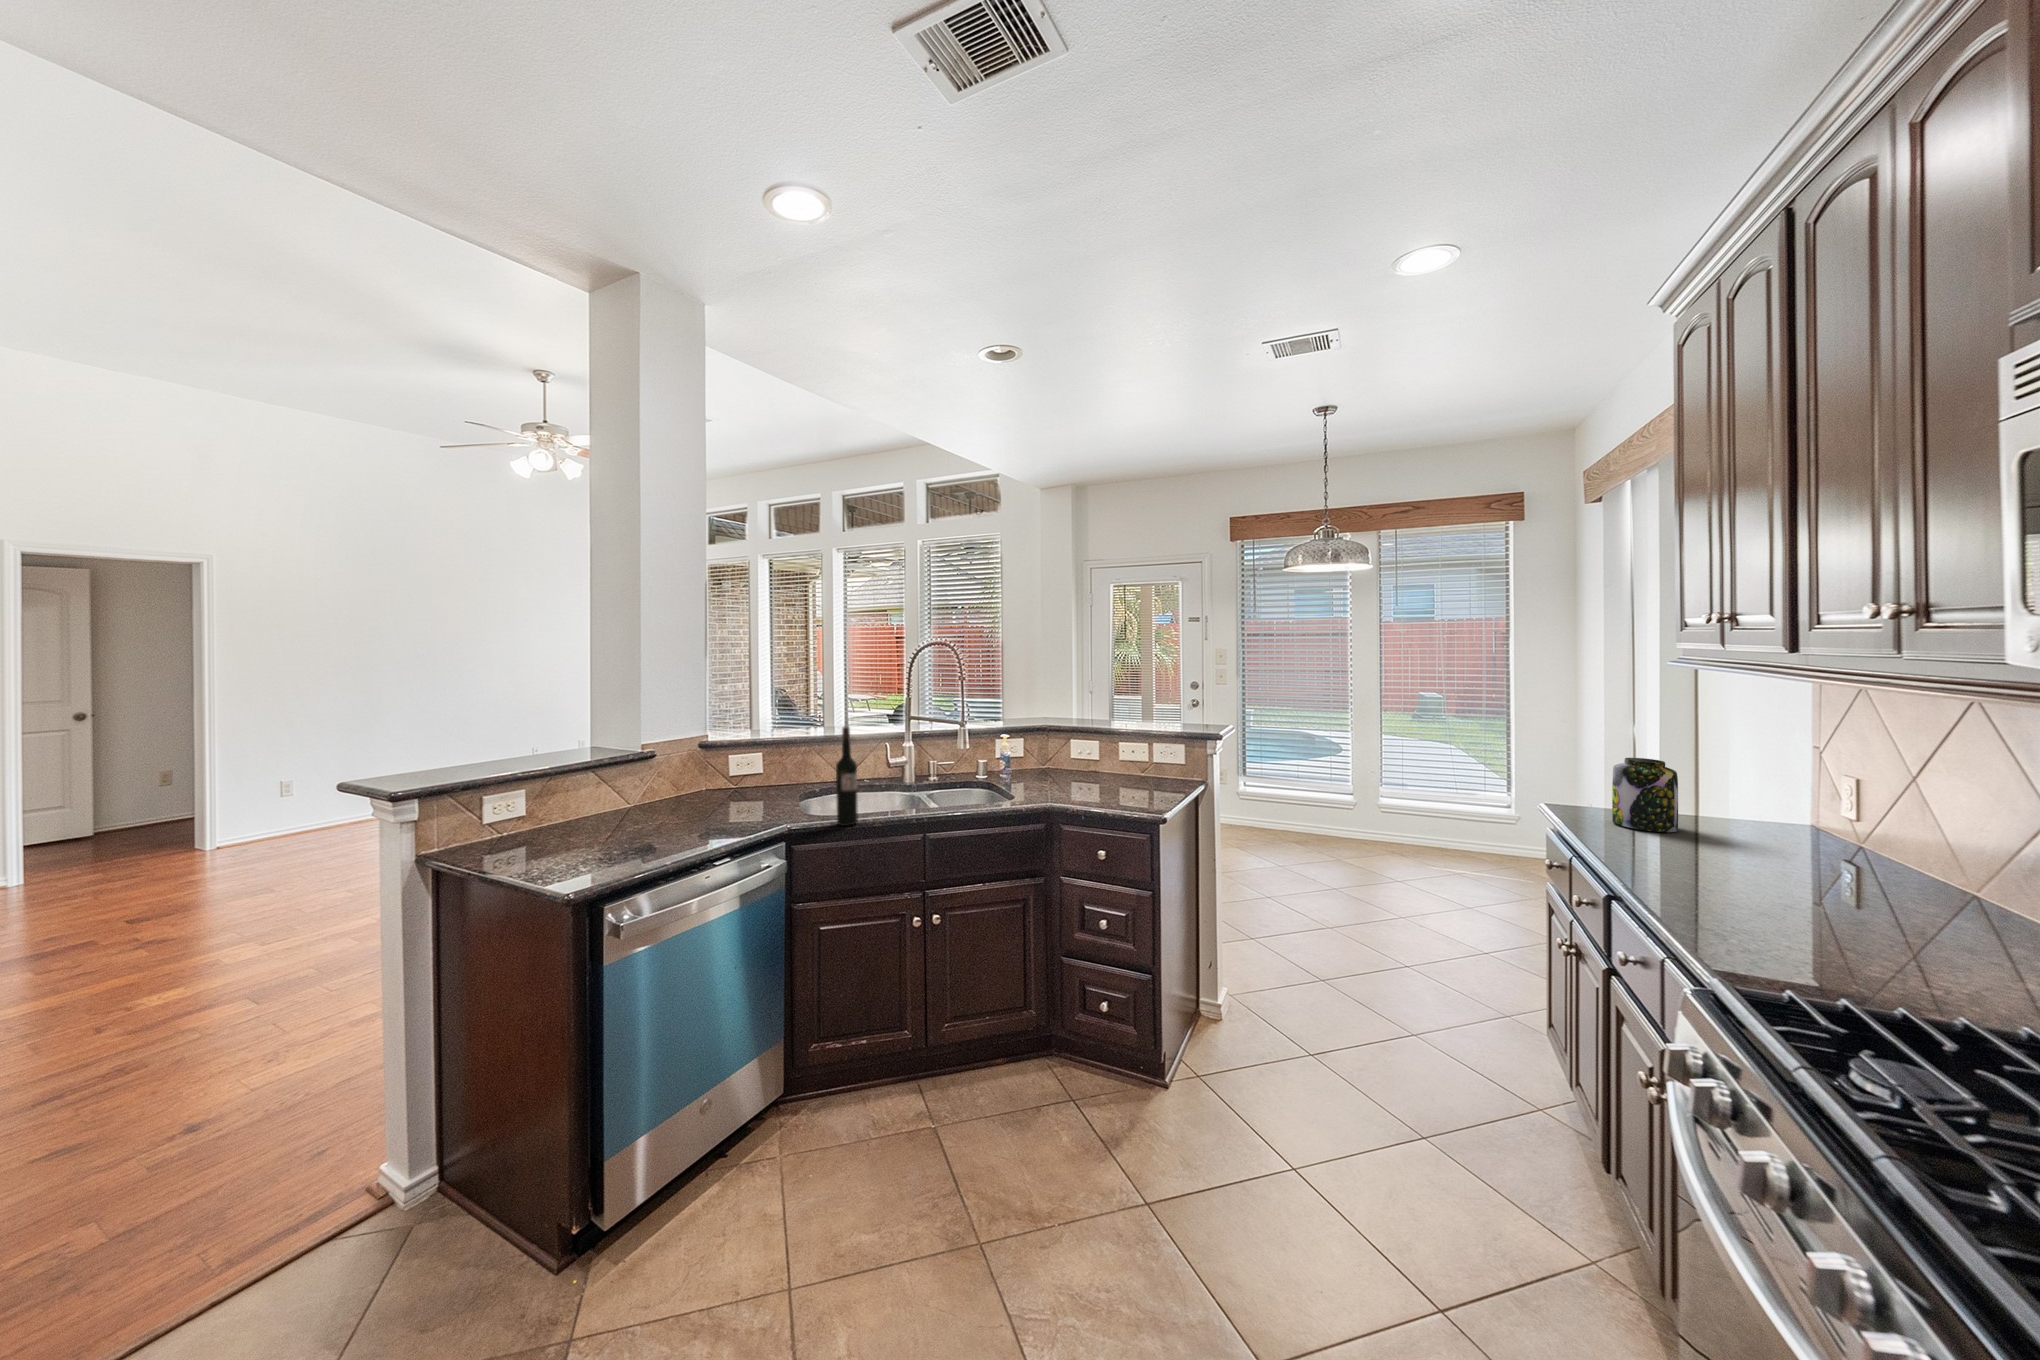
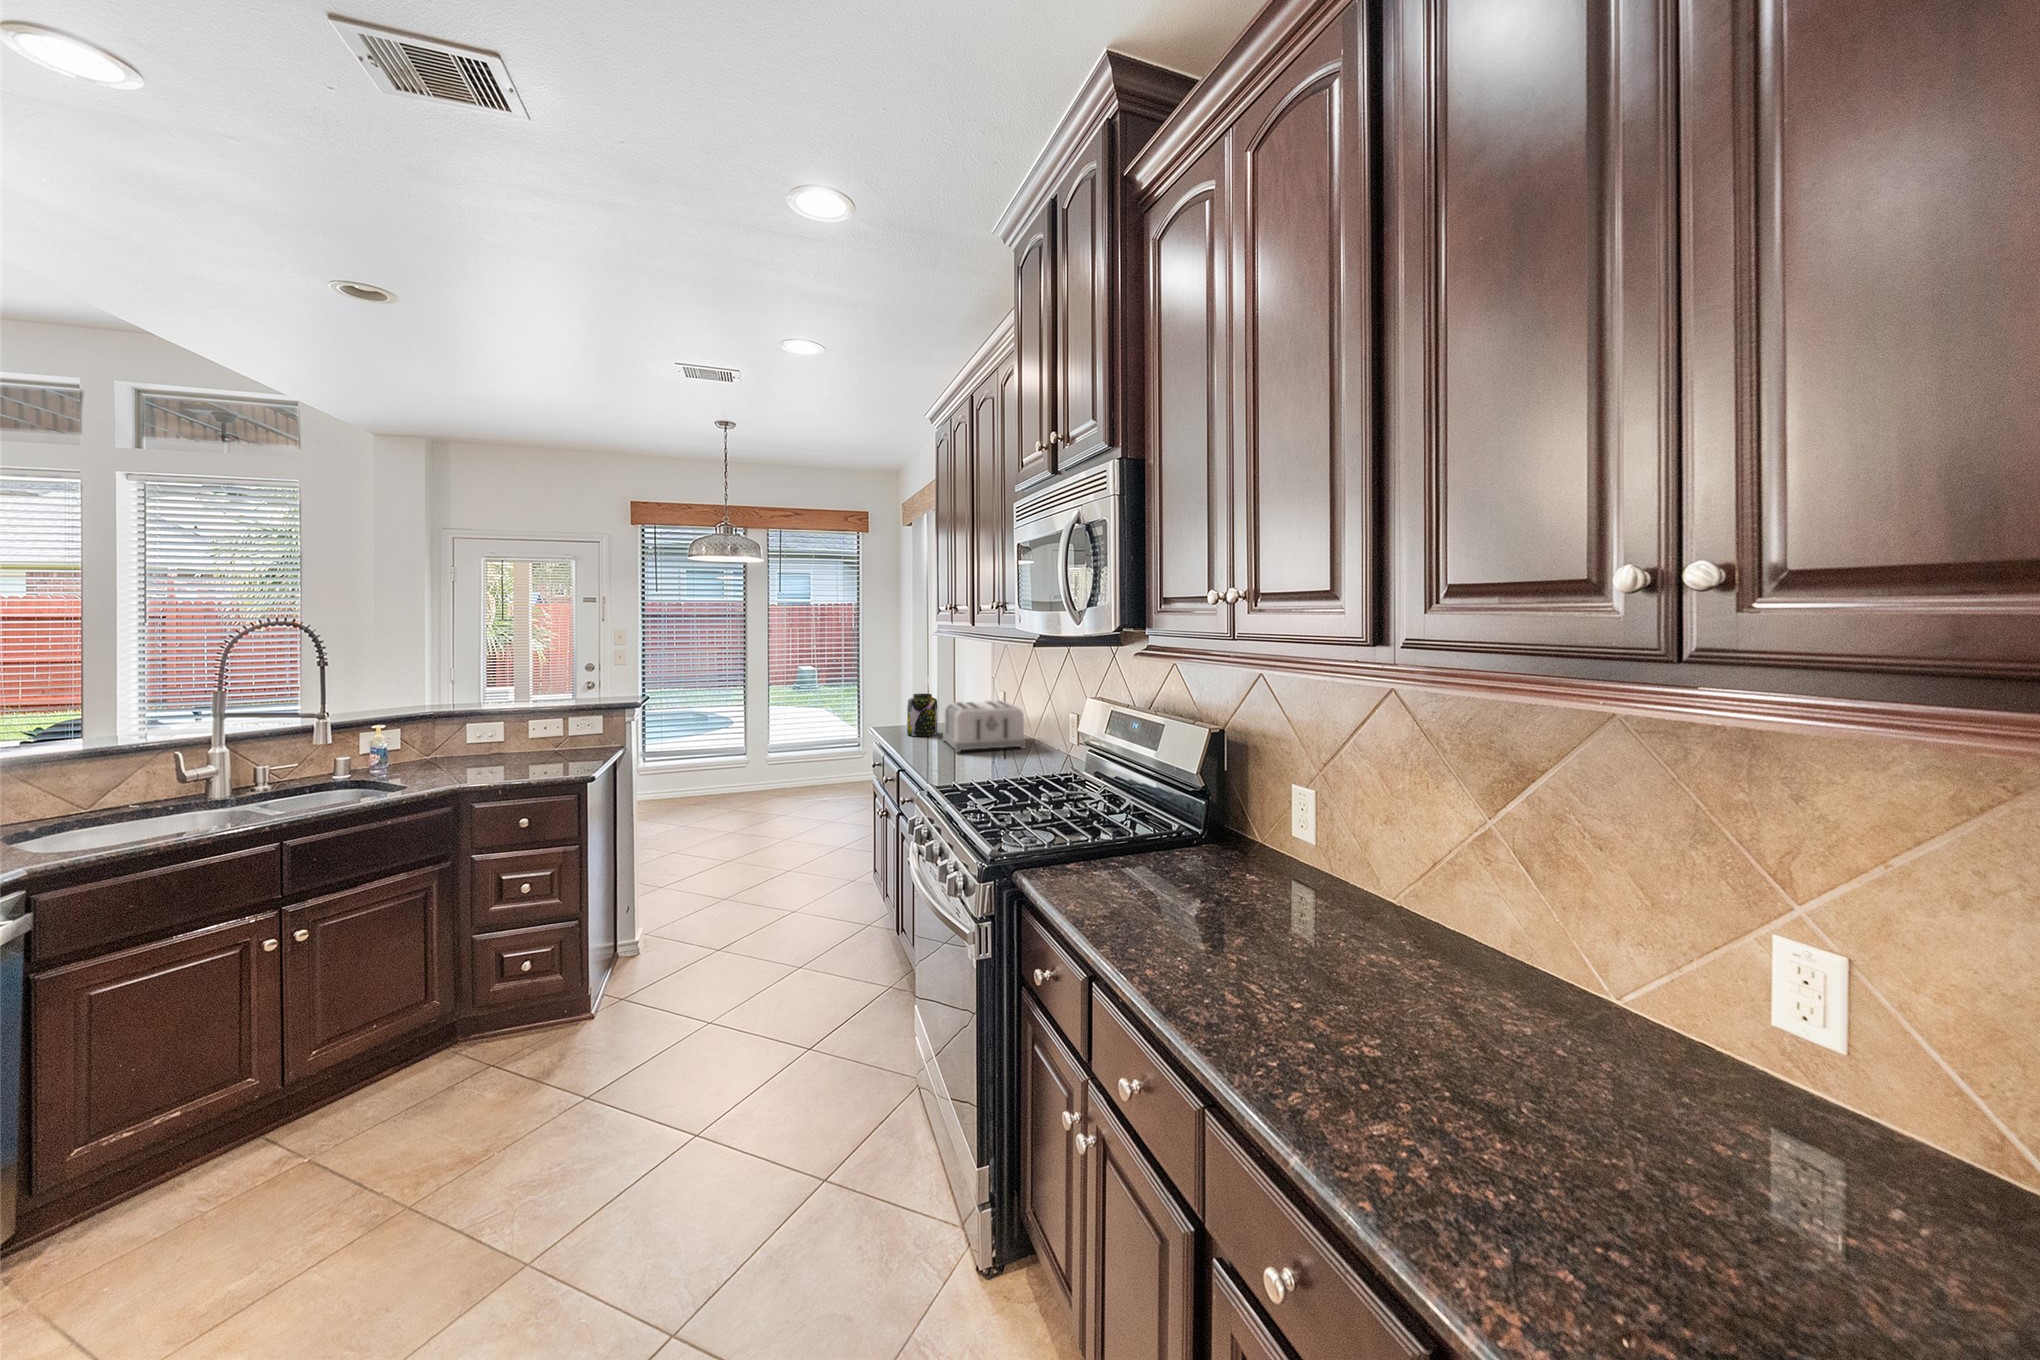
wine bottle: present [836,726,858,826] -> none [119,728,164,852]
toaster: none [1695,784,1938,904] -> present [943,701,1026,752]

